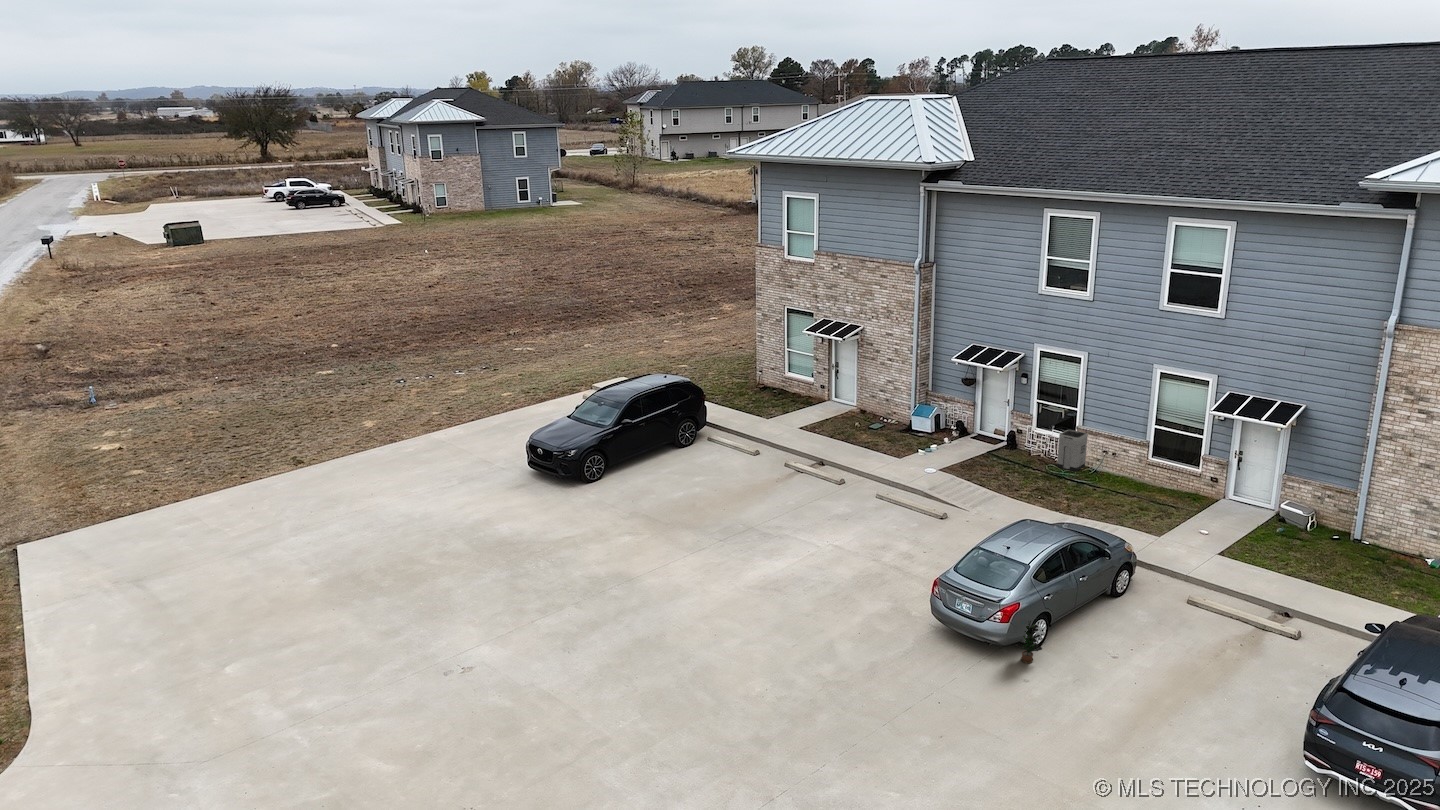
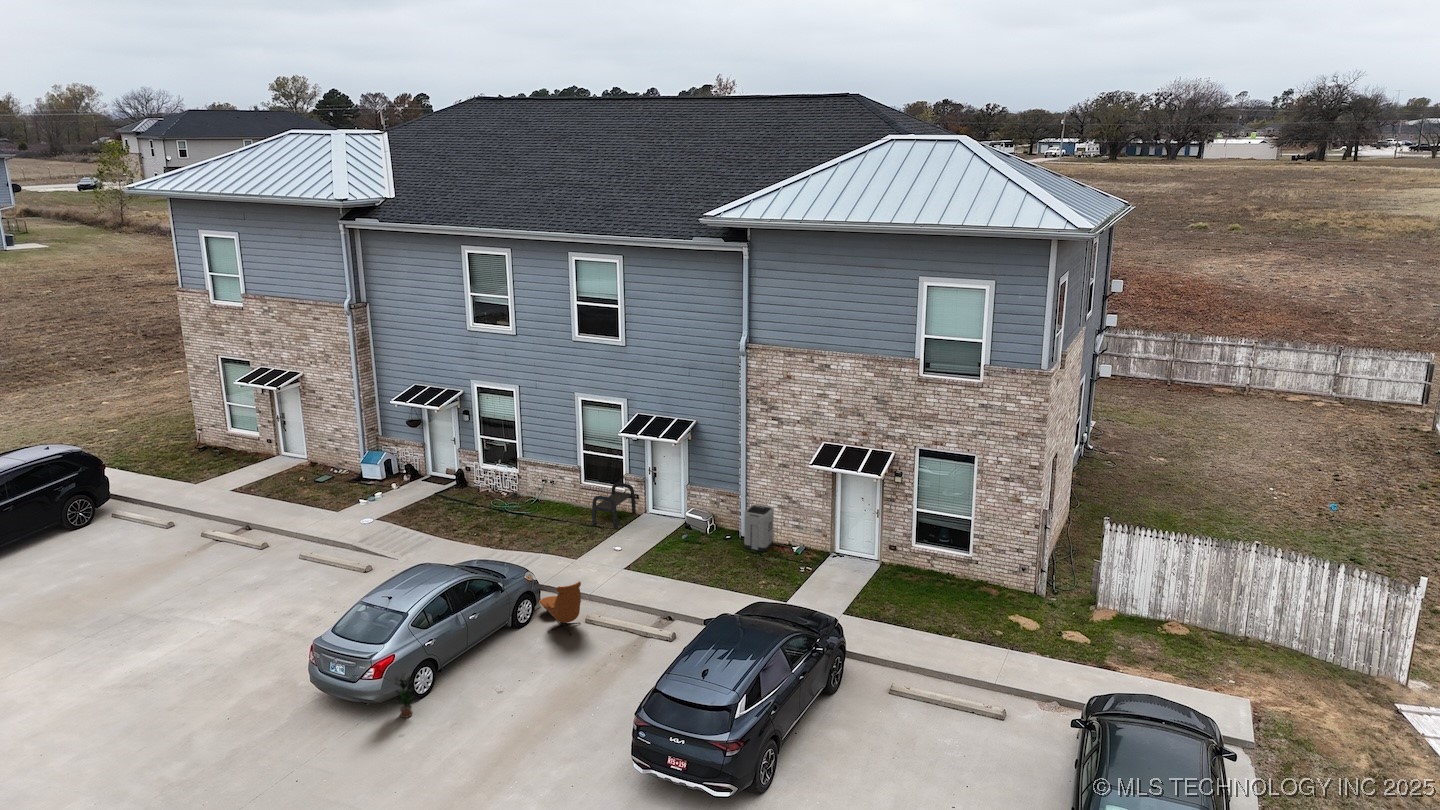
trash can: present [1057,430,1087,471] -> present [744,505,774,552]
bench: none [1166,463,1214,511] -> present [592,483,636,529]
lounge chair: none [1136,560,1196,614] -> present [539,581,581,636]

